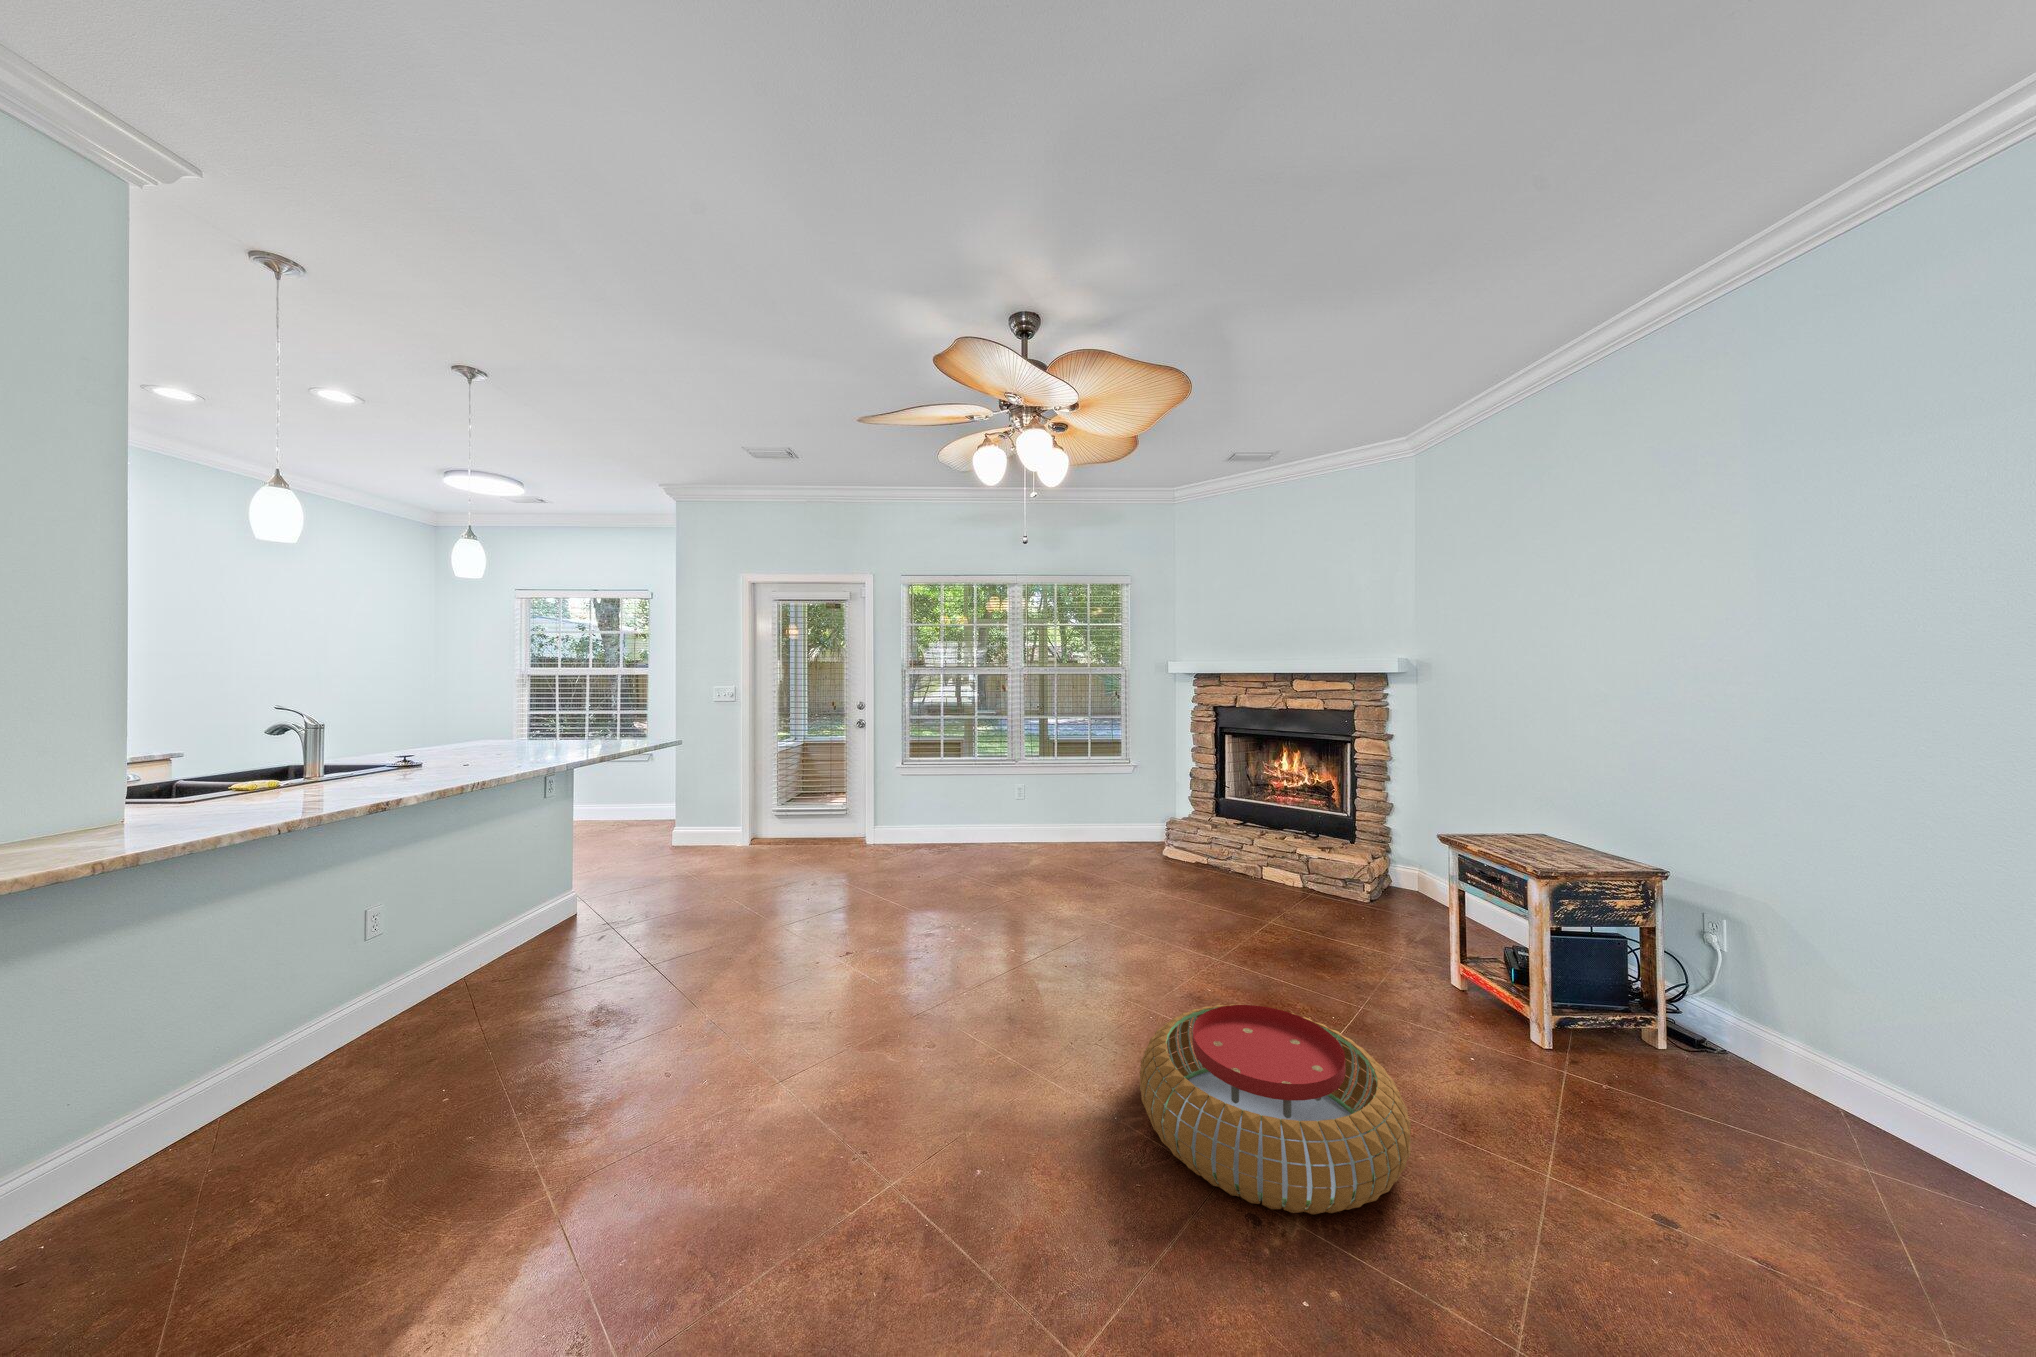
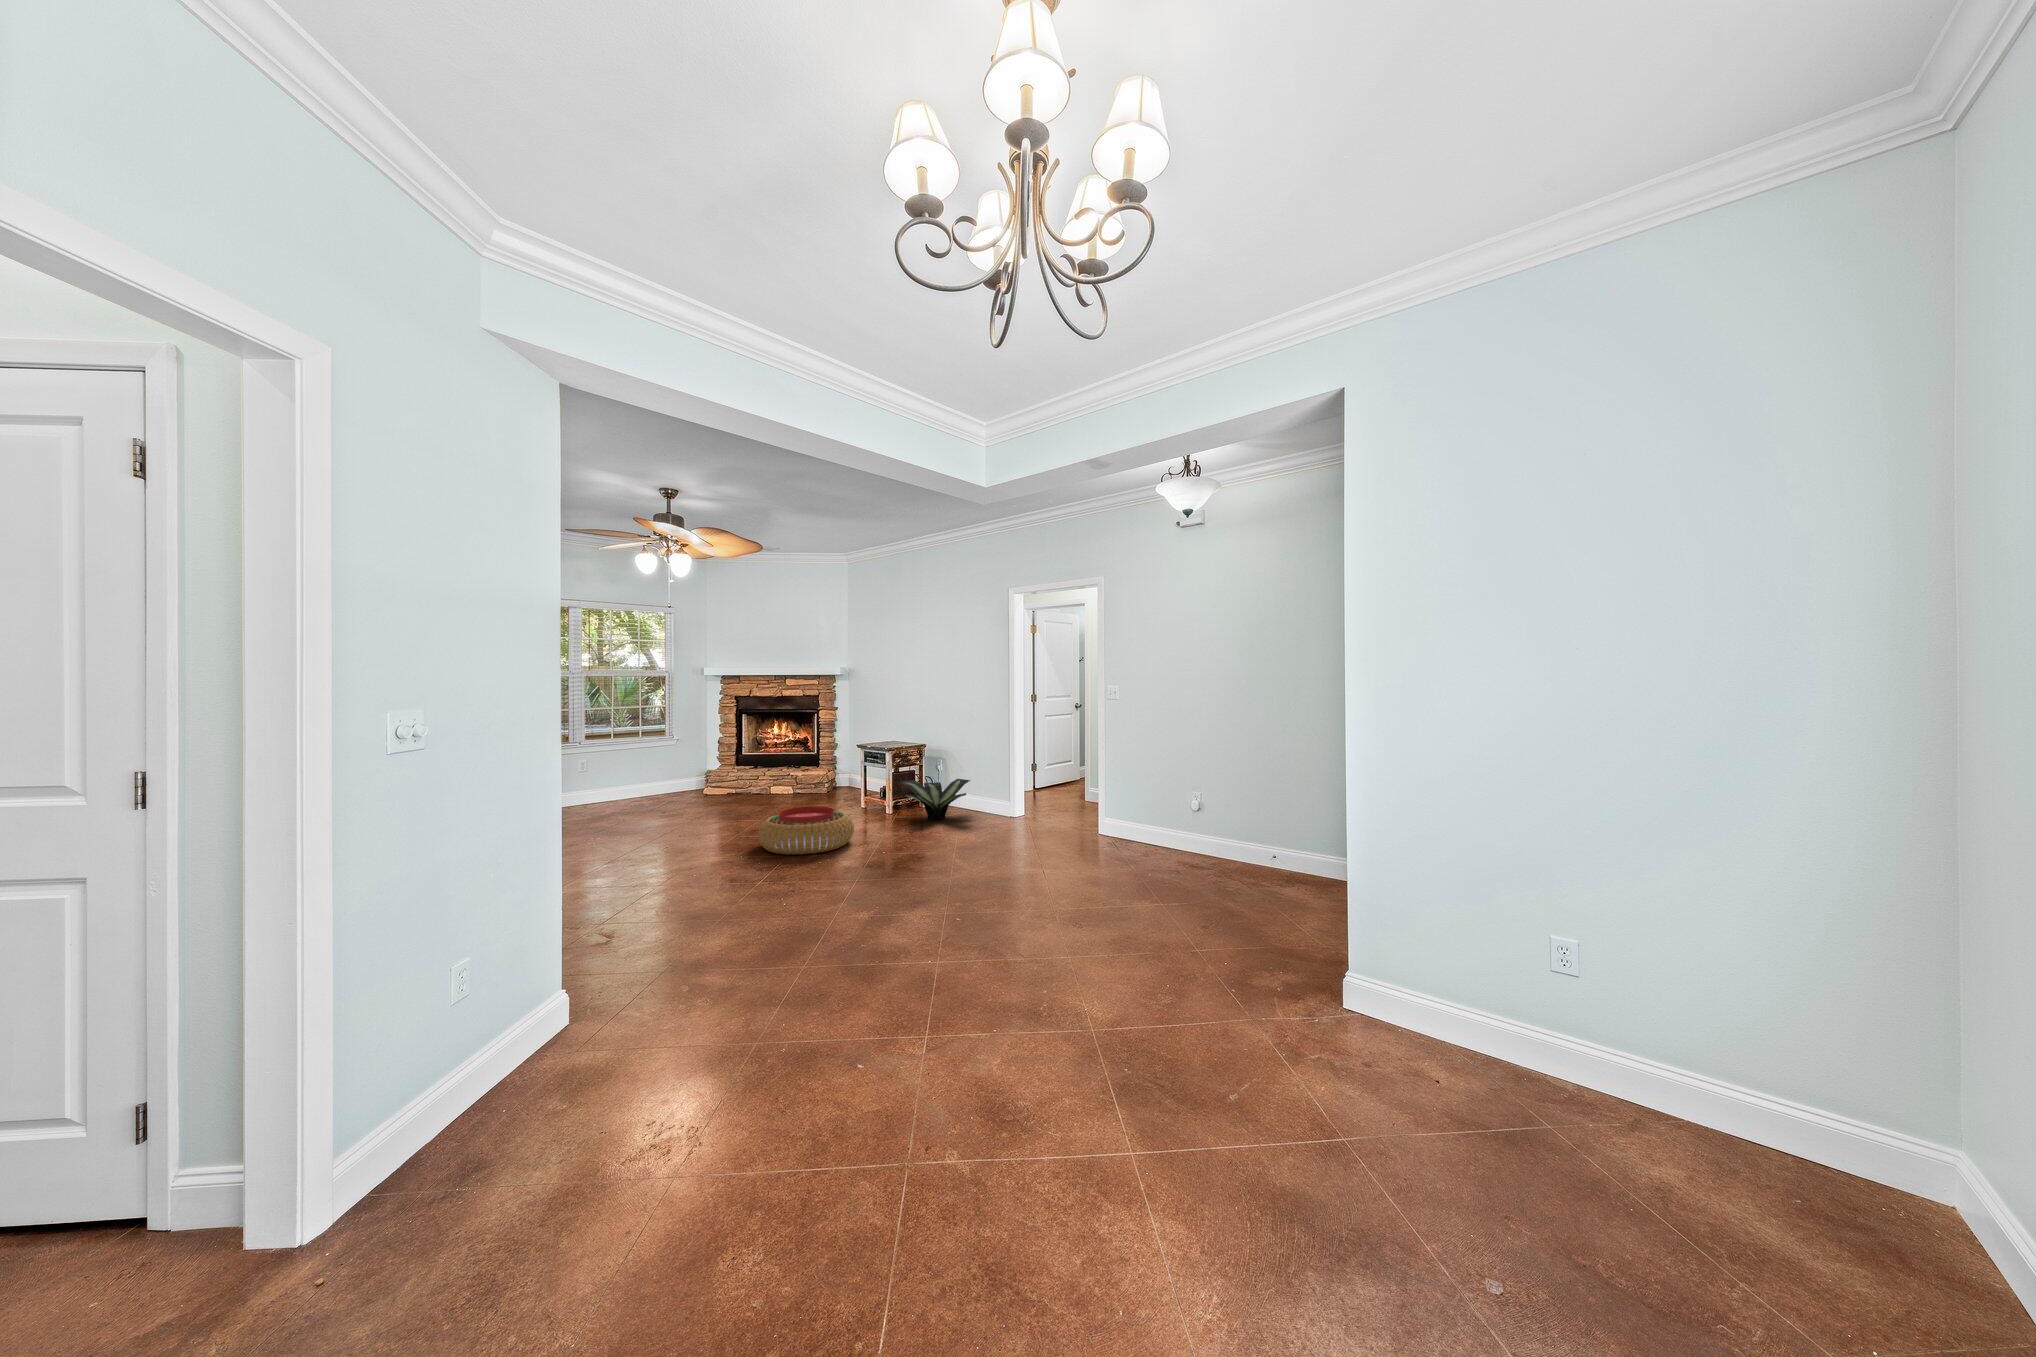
potted plant: none [1564,963,1913,1151] -> present [900,779,970,820]

